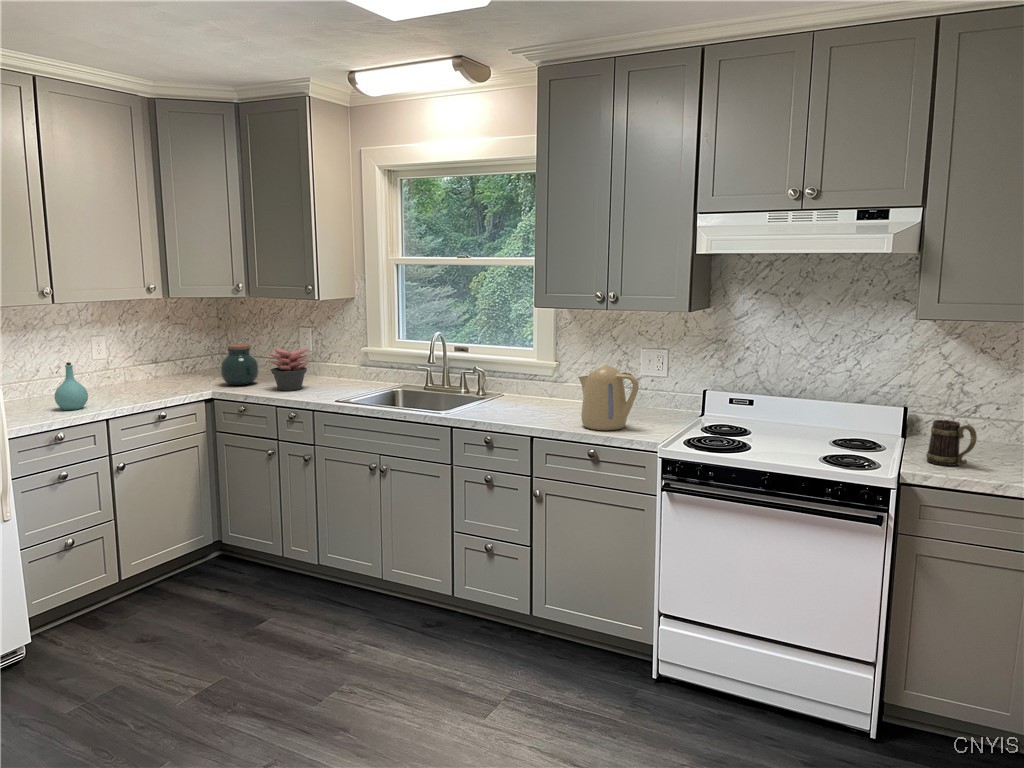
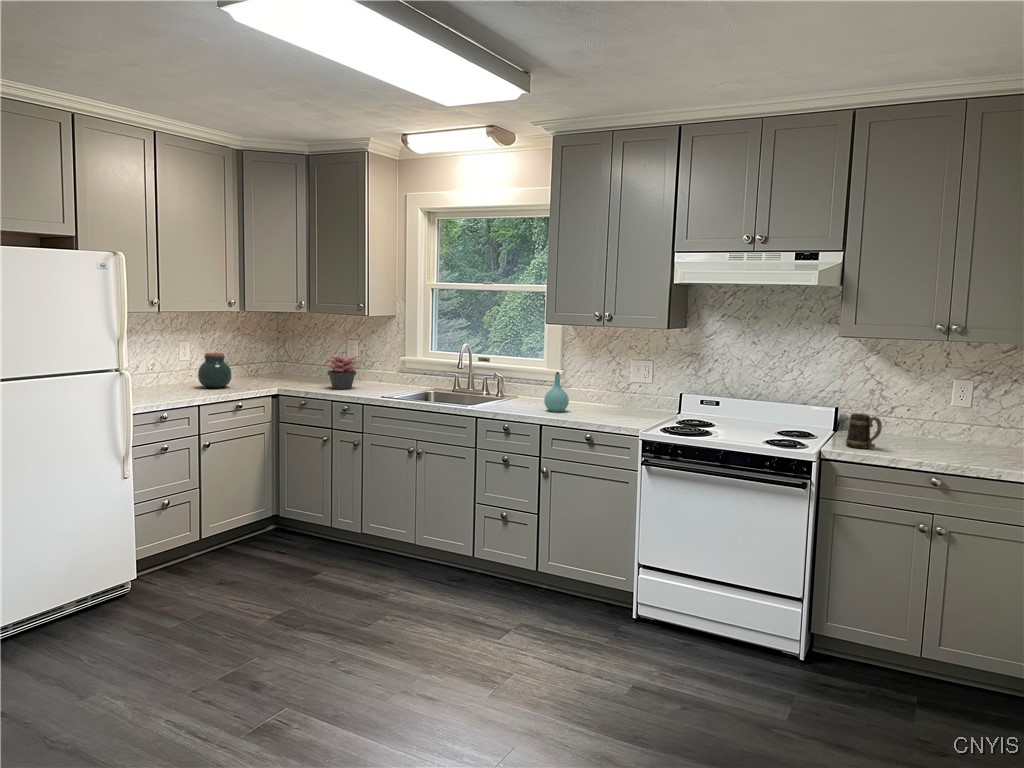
jar: present [221,344,259,385] -> present [198,353,232,388]
bottle: present [54,362,88,410] -> present [544,372,569,412]
kettle: present [578,365,639,430] -> none [579,370,626,421]

